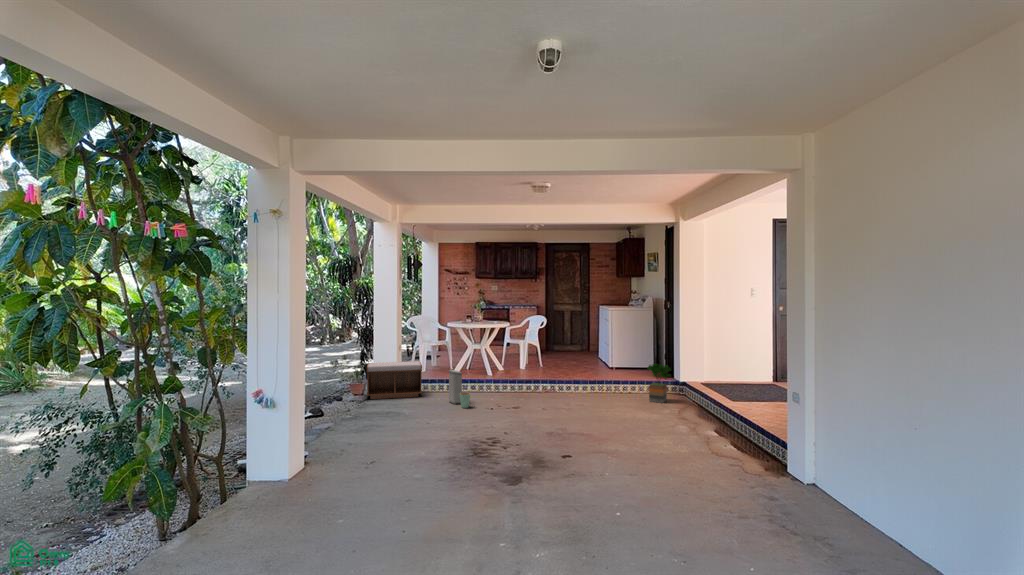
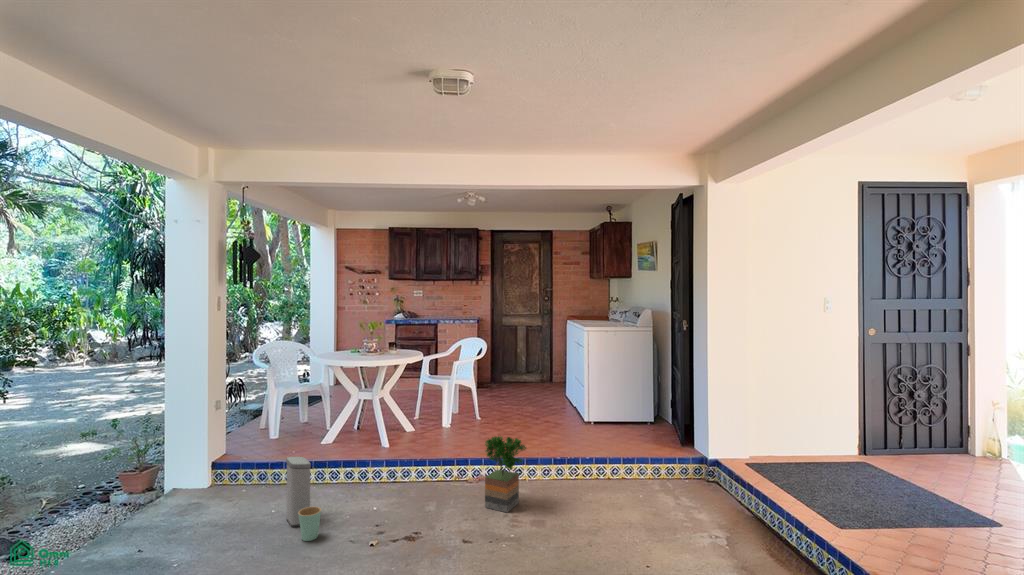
bench: present [367,361,422,399] -> none [126,431,252,514]
potted tree: present [648,364,671,403] -> present [485,436,526,513]

